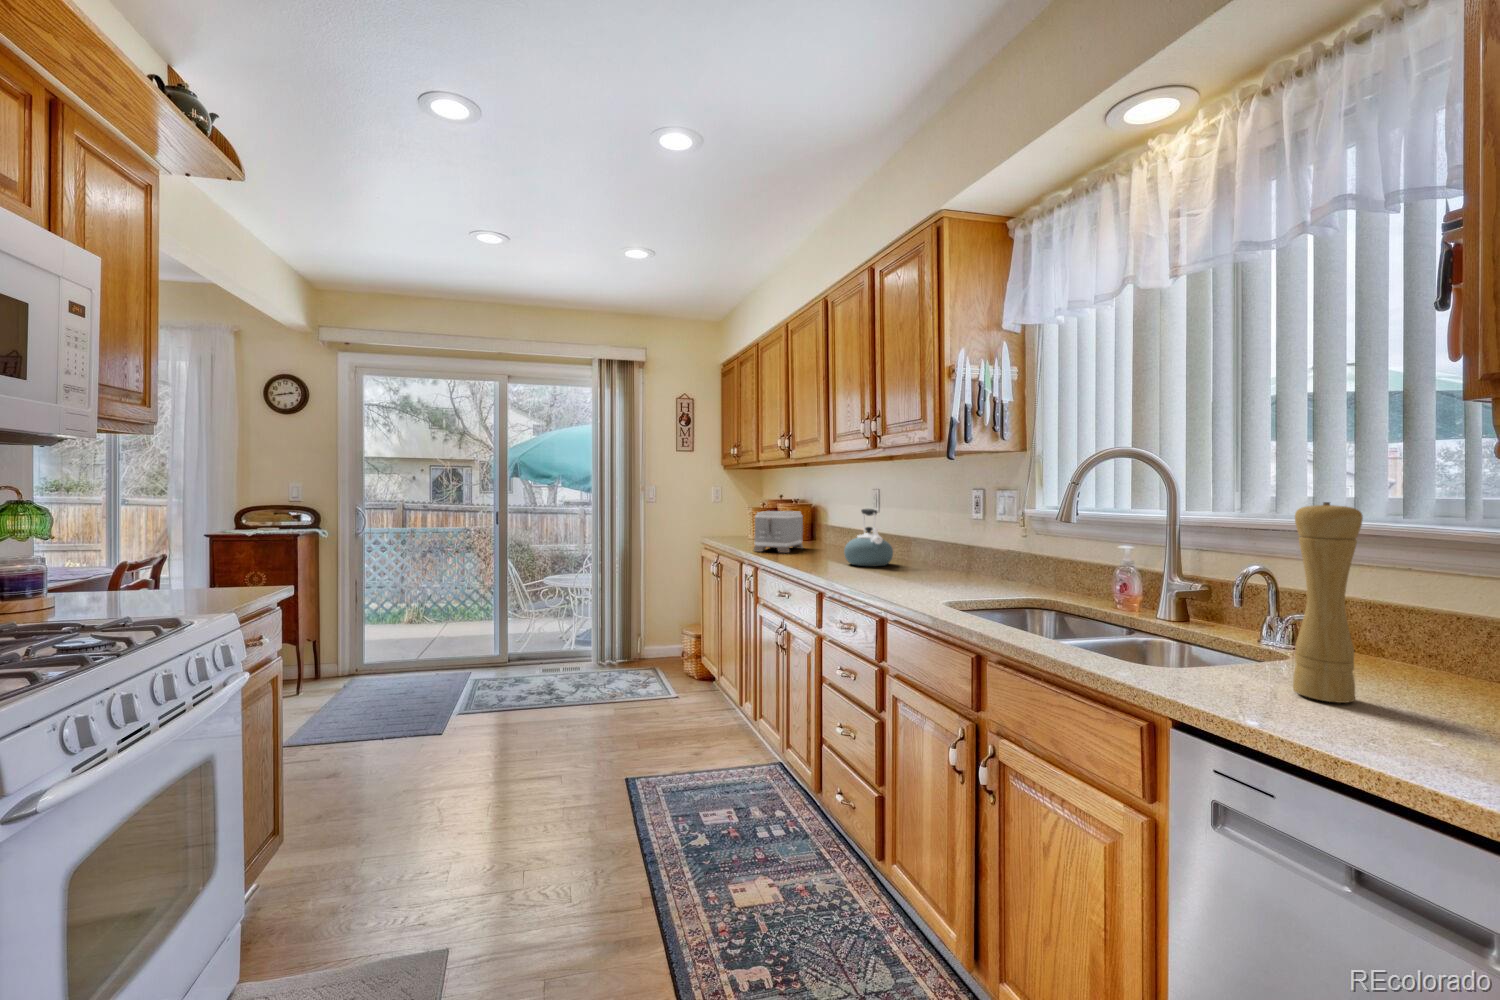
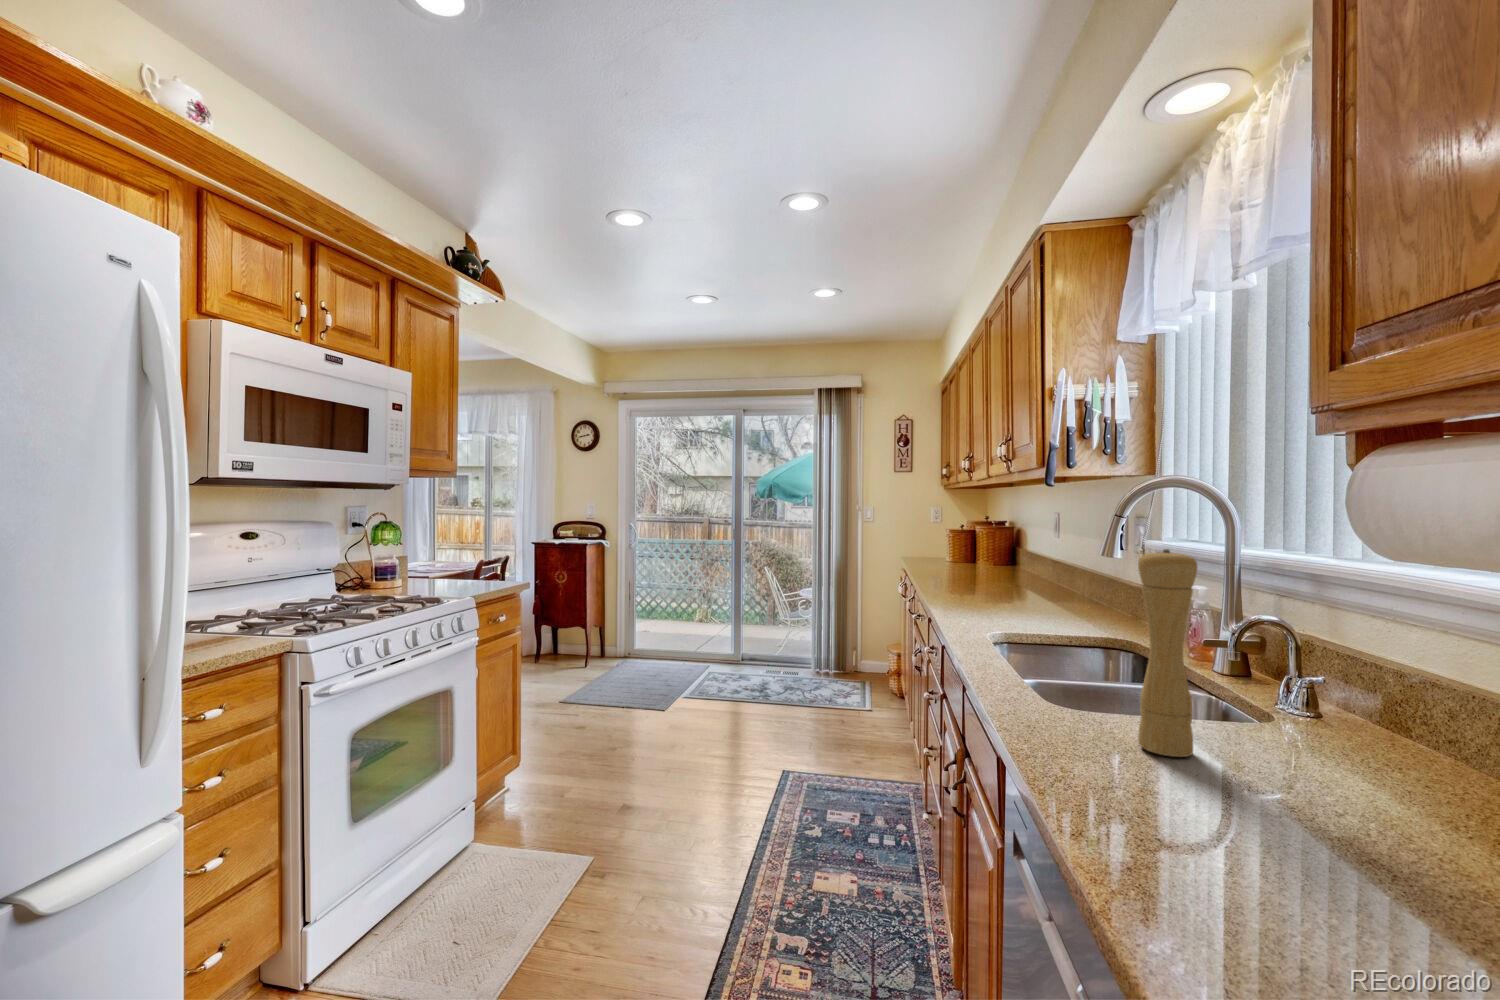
kettle: present [844,509,893,566] -> none [995,533,1050,595]
toaster: present [753,511,803,553] -> none [931,532,995,576]

